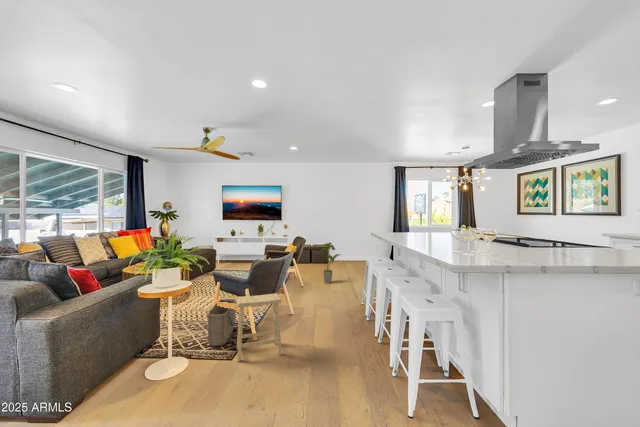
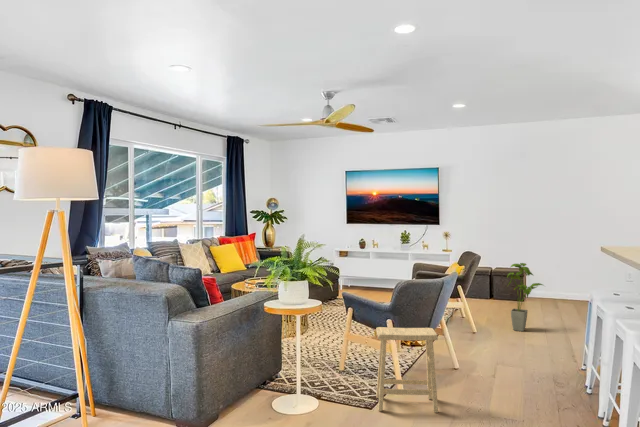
basket: present [207,299,236,346] -> none [338,332,374,391]

